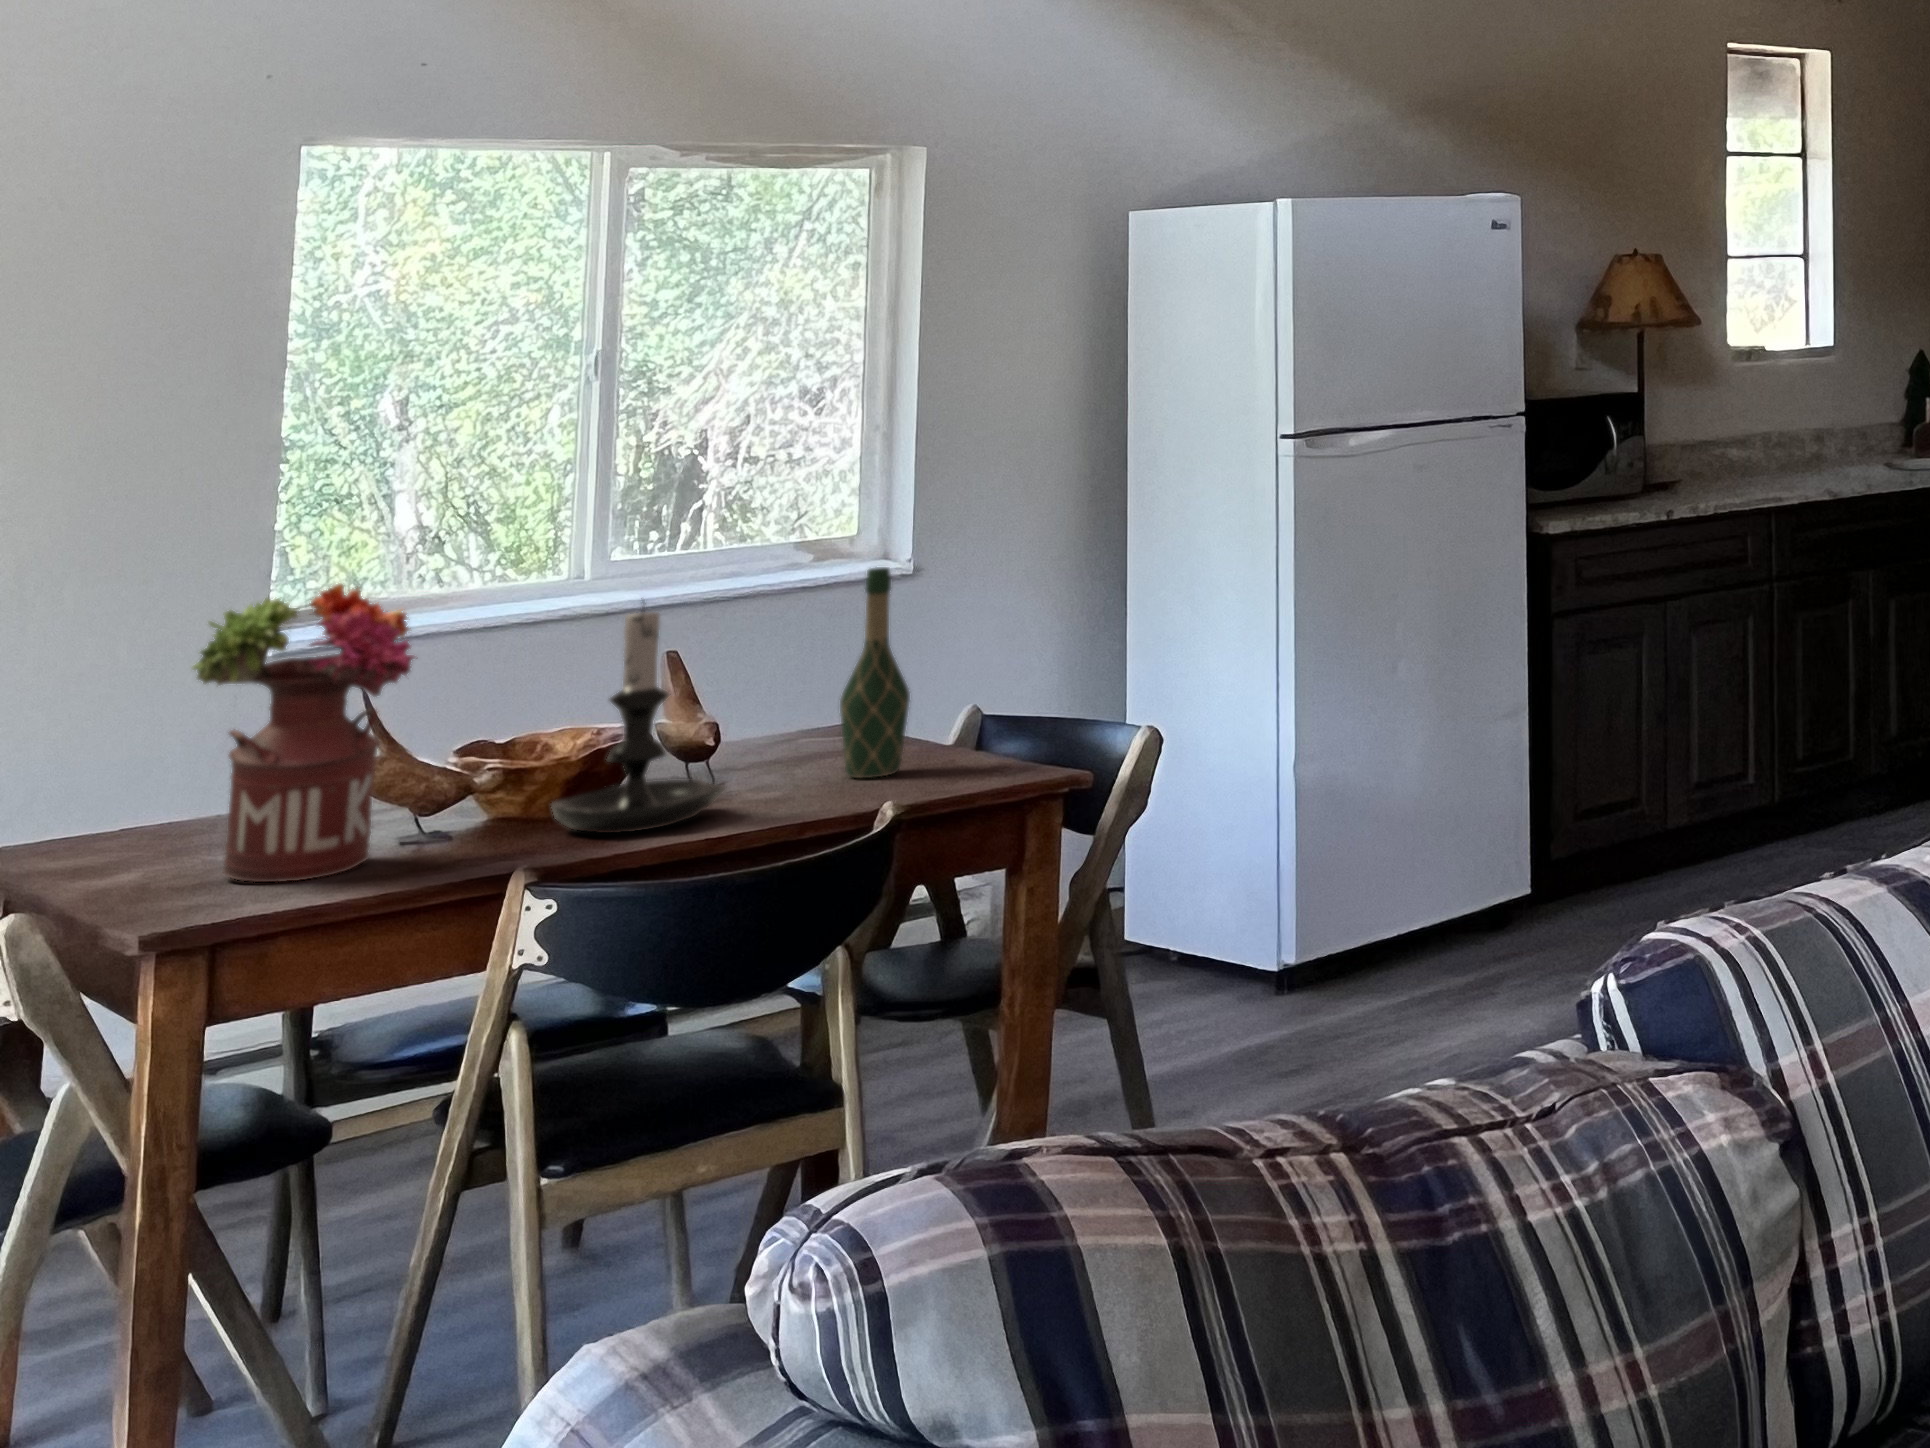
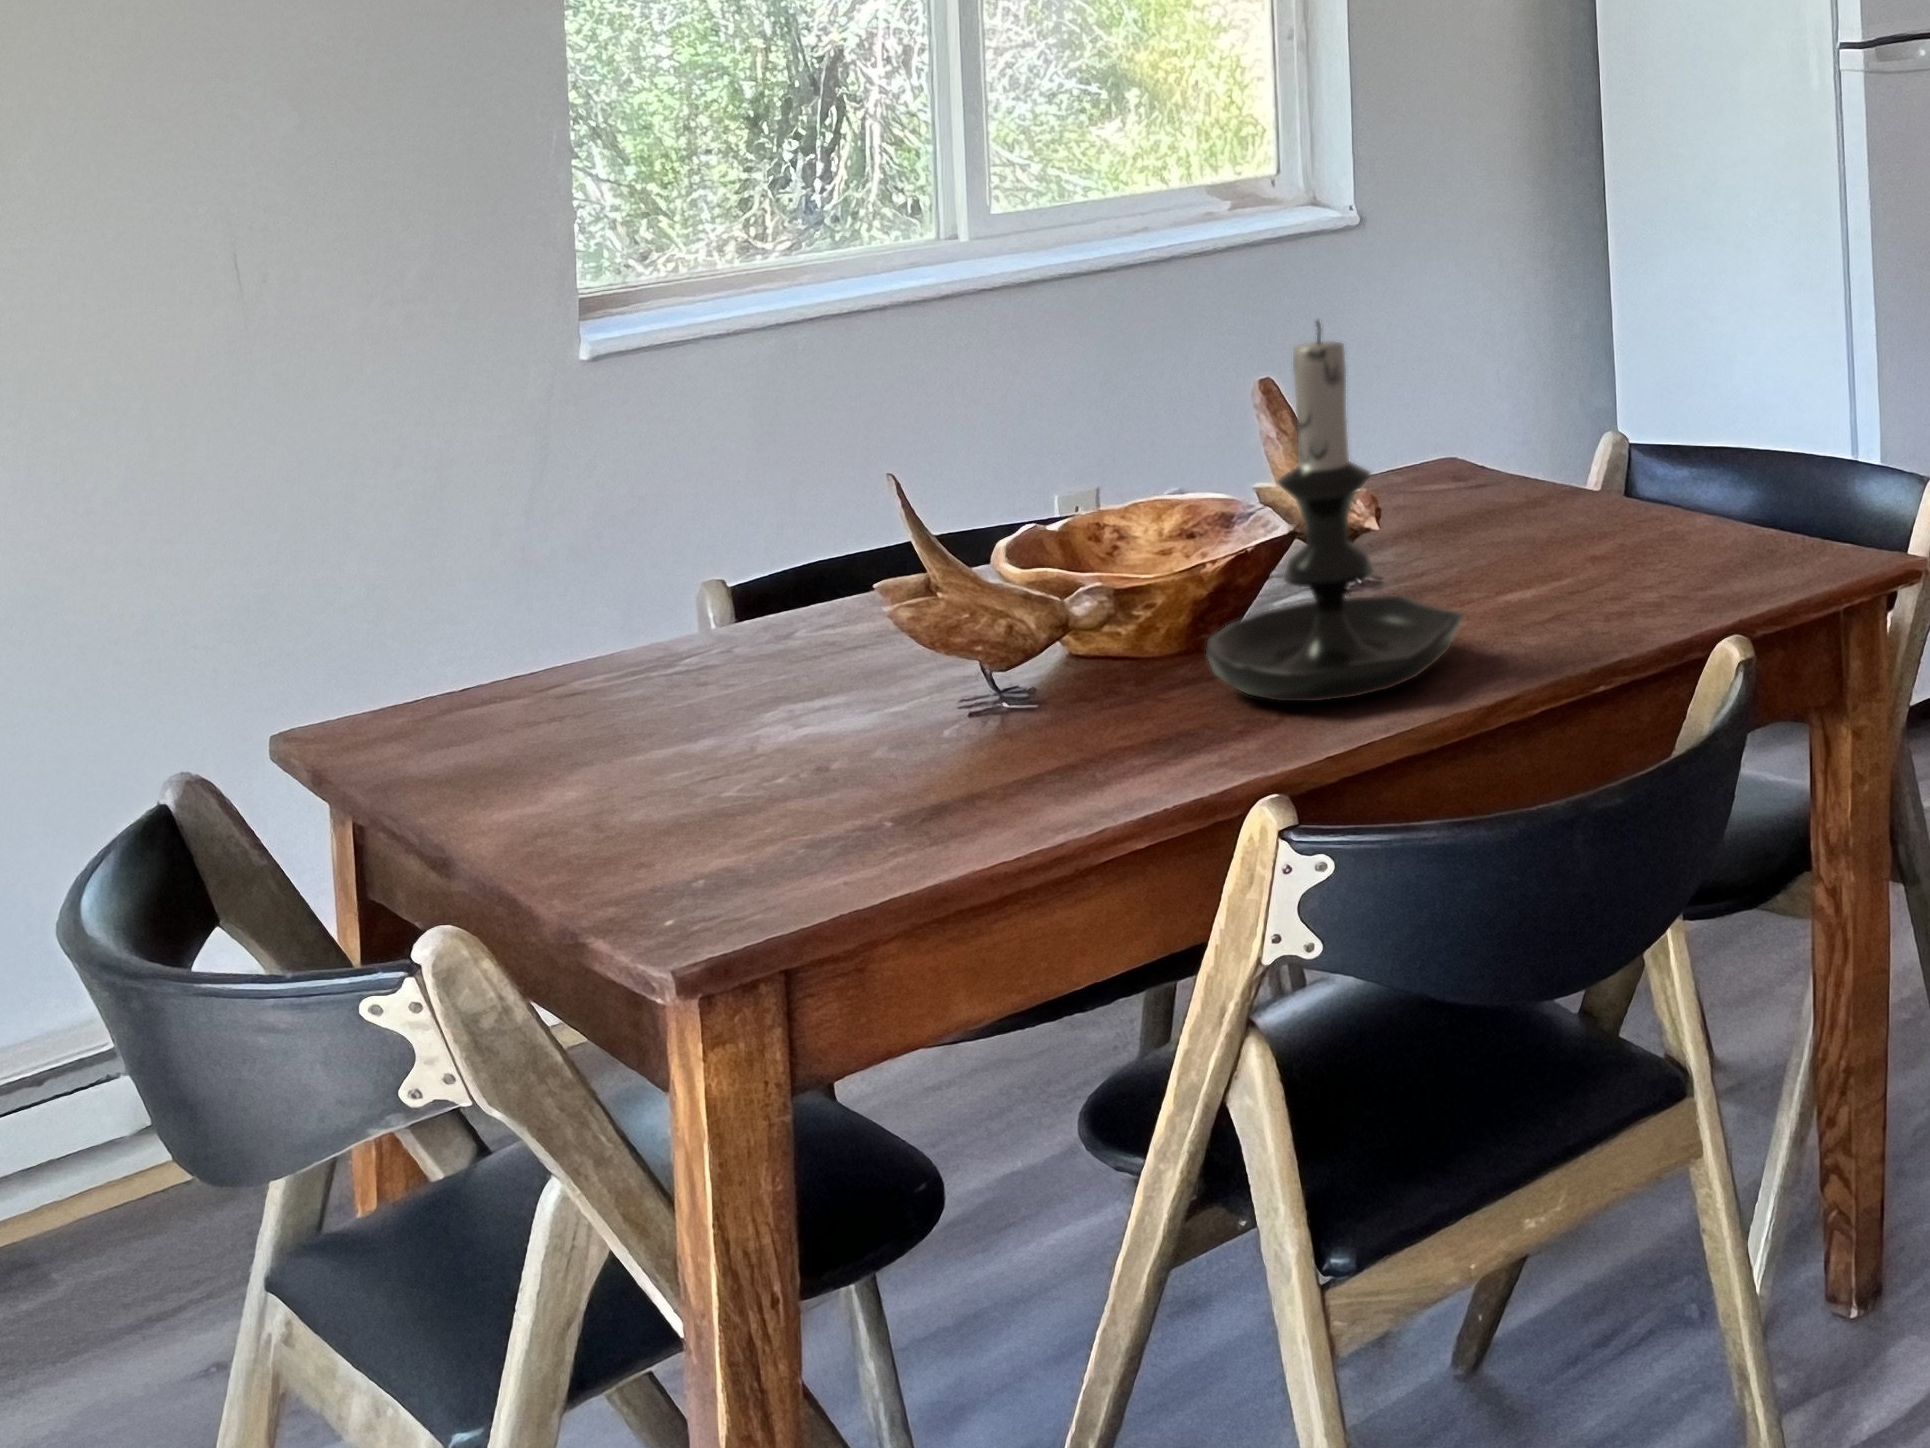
wine bottle: present [840,567,910,778] -> none [1551,252,1652,571]
flower arrangement: present [193,584,414,882] -> none [641,314,1019,834]

